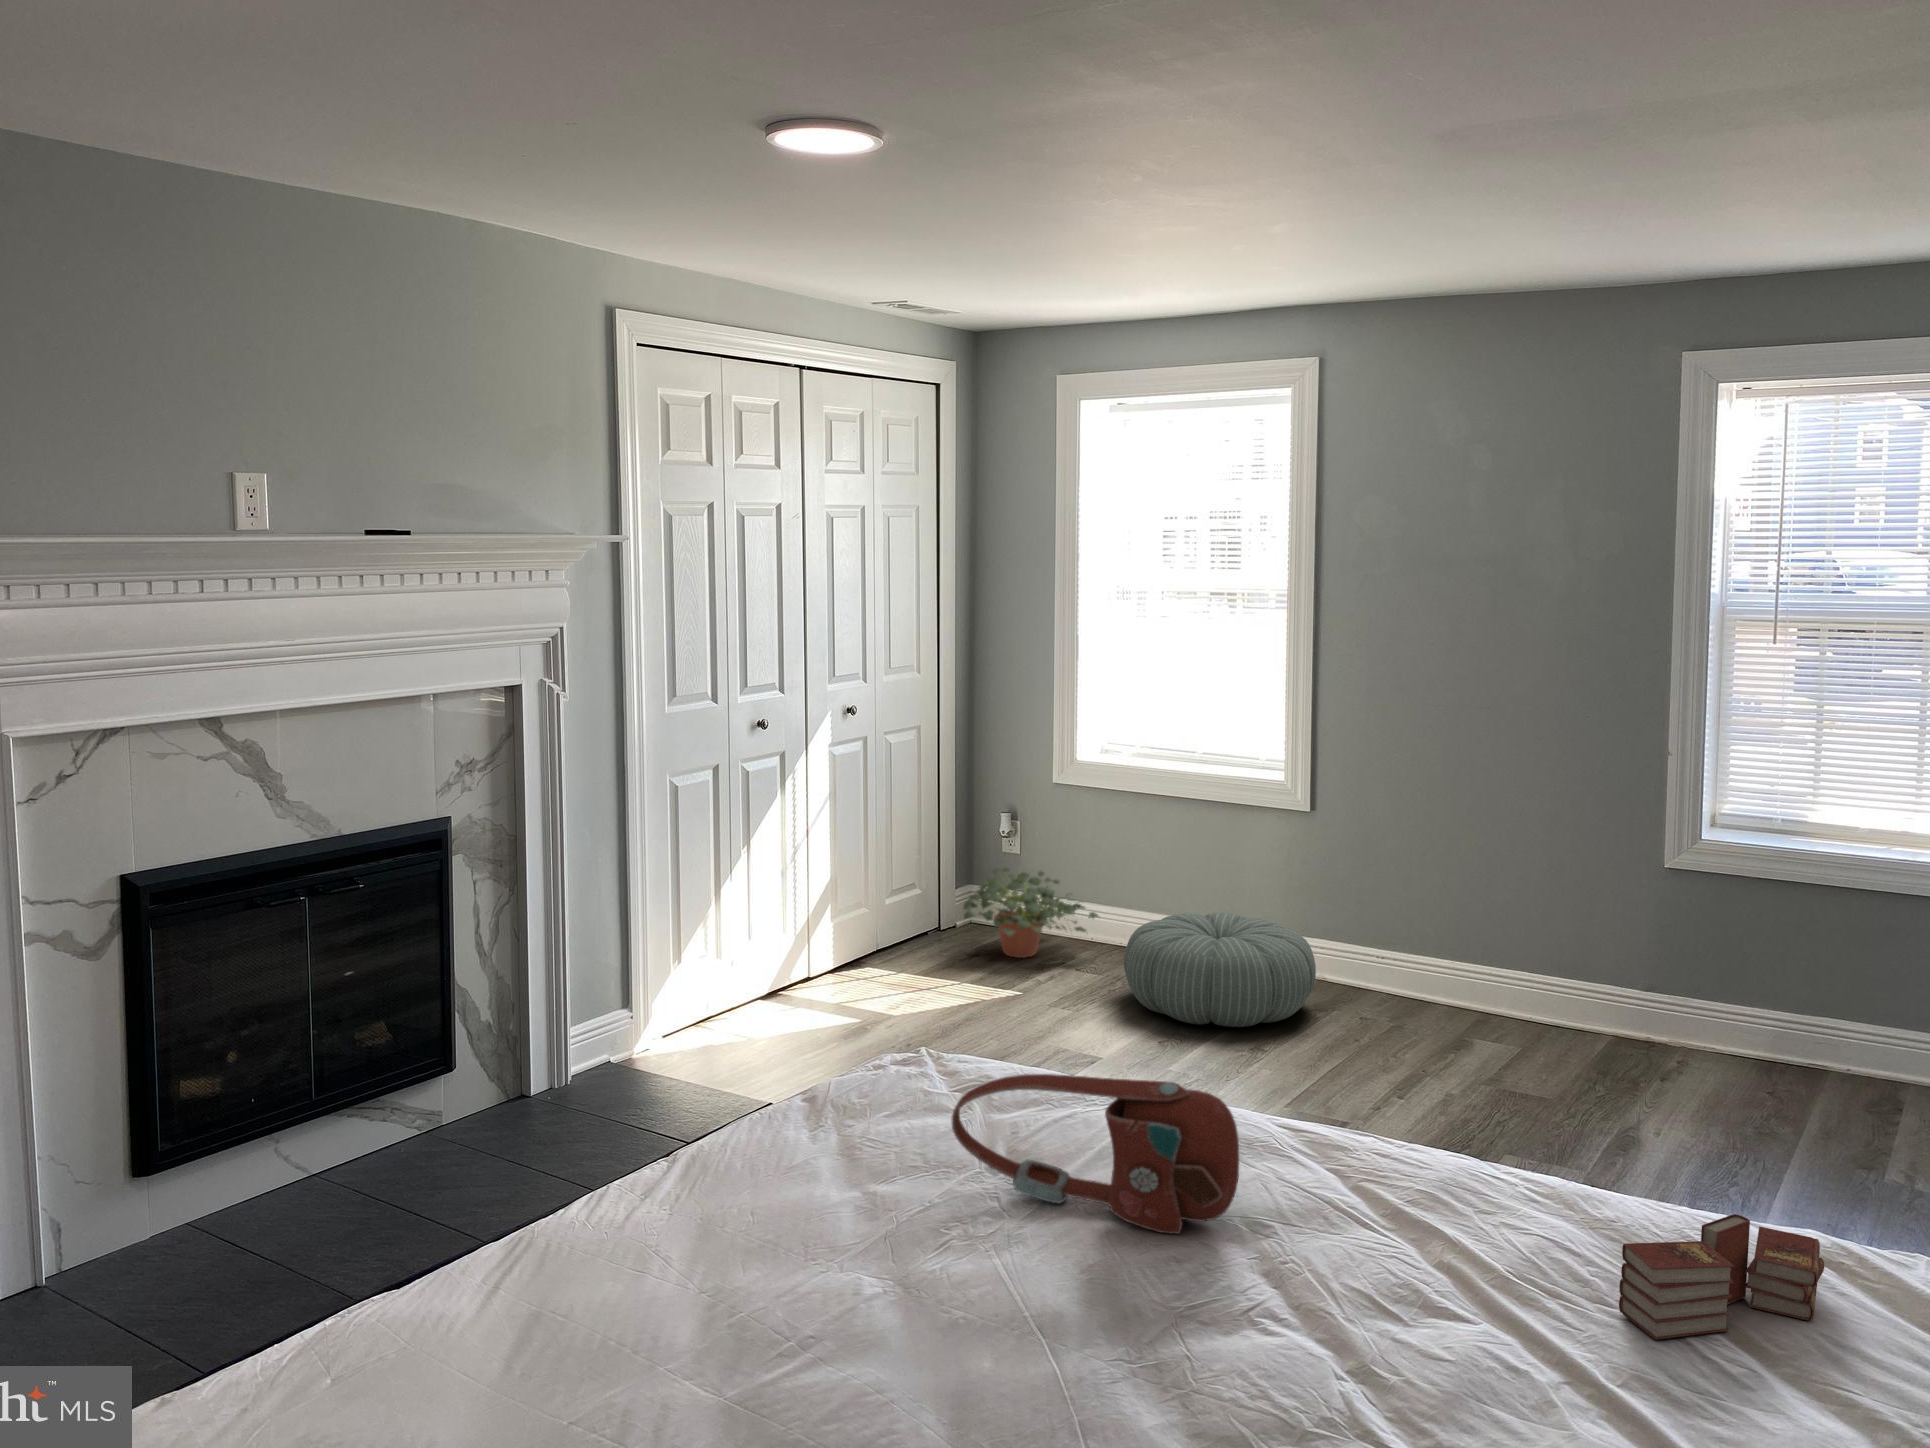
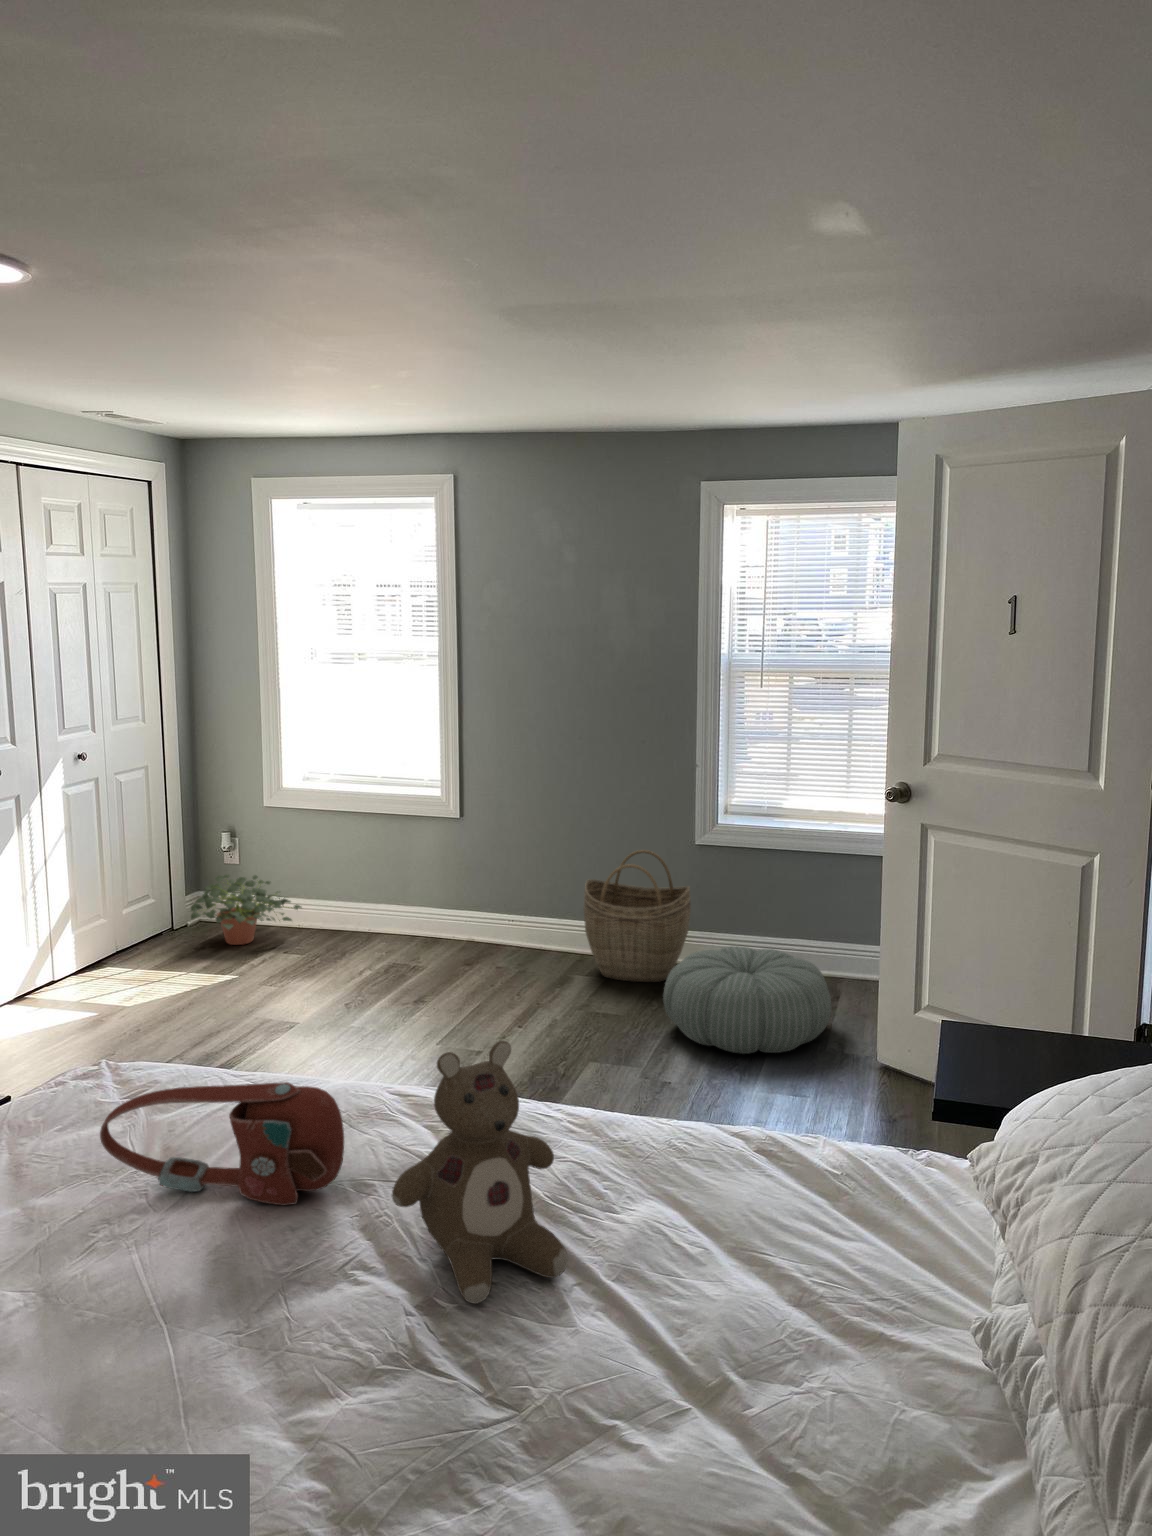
woven basket: none [1491,870,1655,1059] -> present [584,850,691,982]
pouf: present [1124,912,1316,1027] -> present [663,946,831,1054]
stuffed bear: none [1315,1052,1552,1379] -> present [392,1041,568,1303]
book: present [1619,1214,1824,1339] -> none [621,1131,759,1236]

